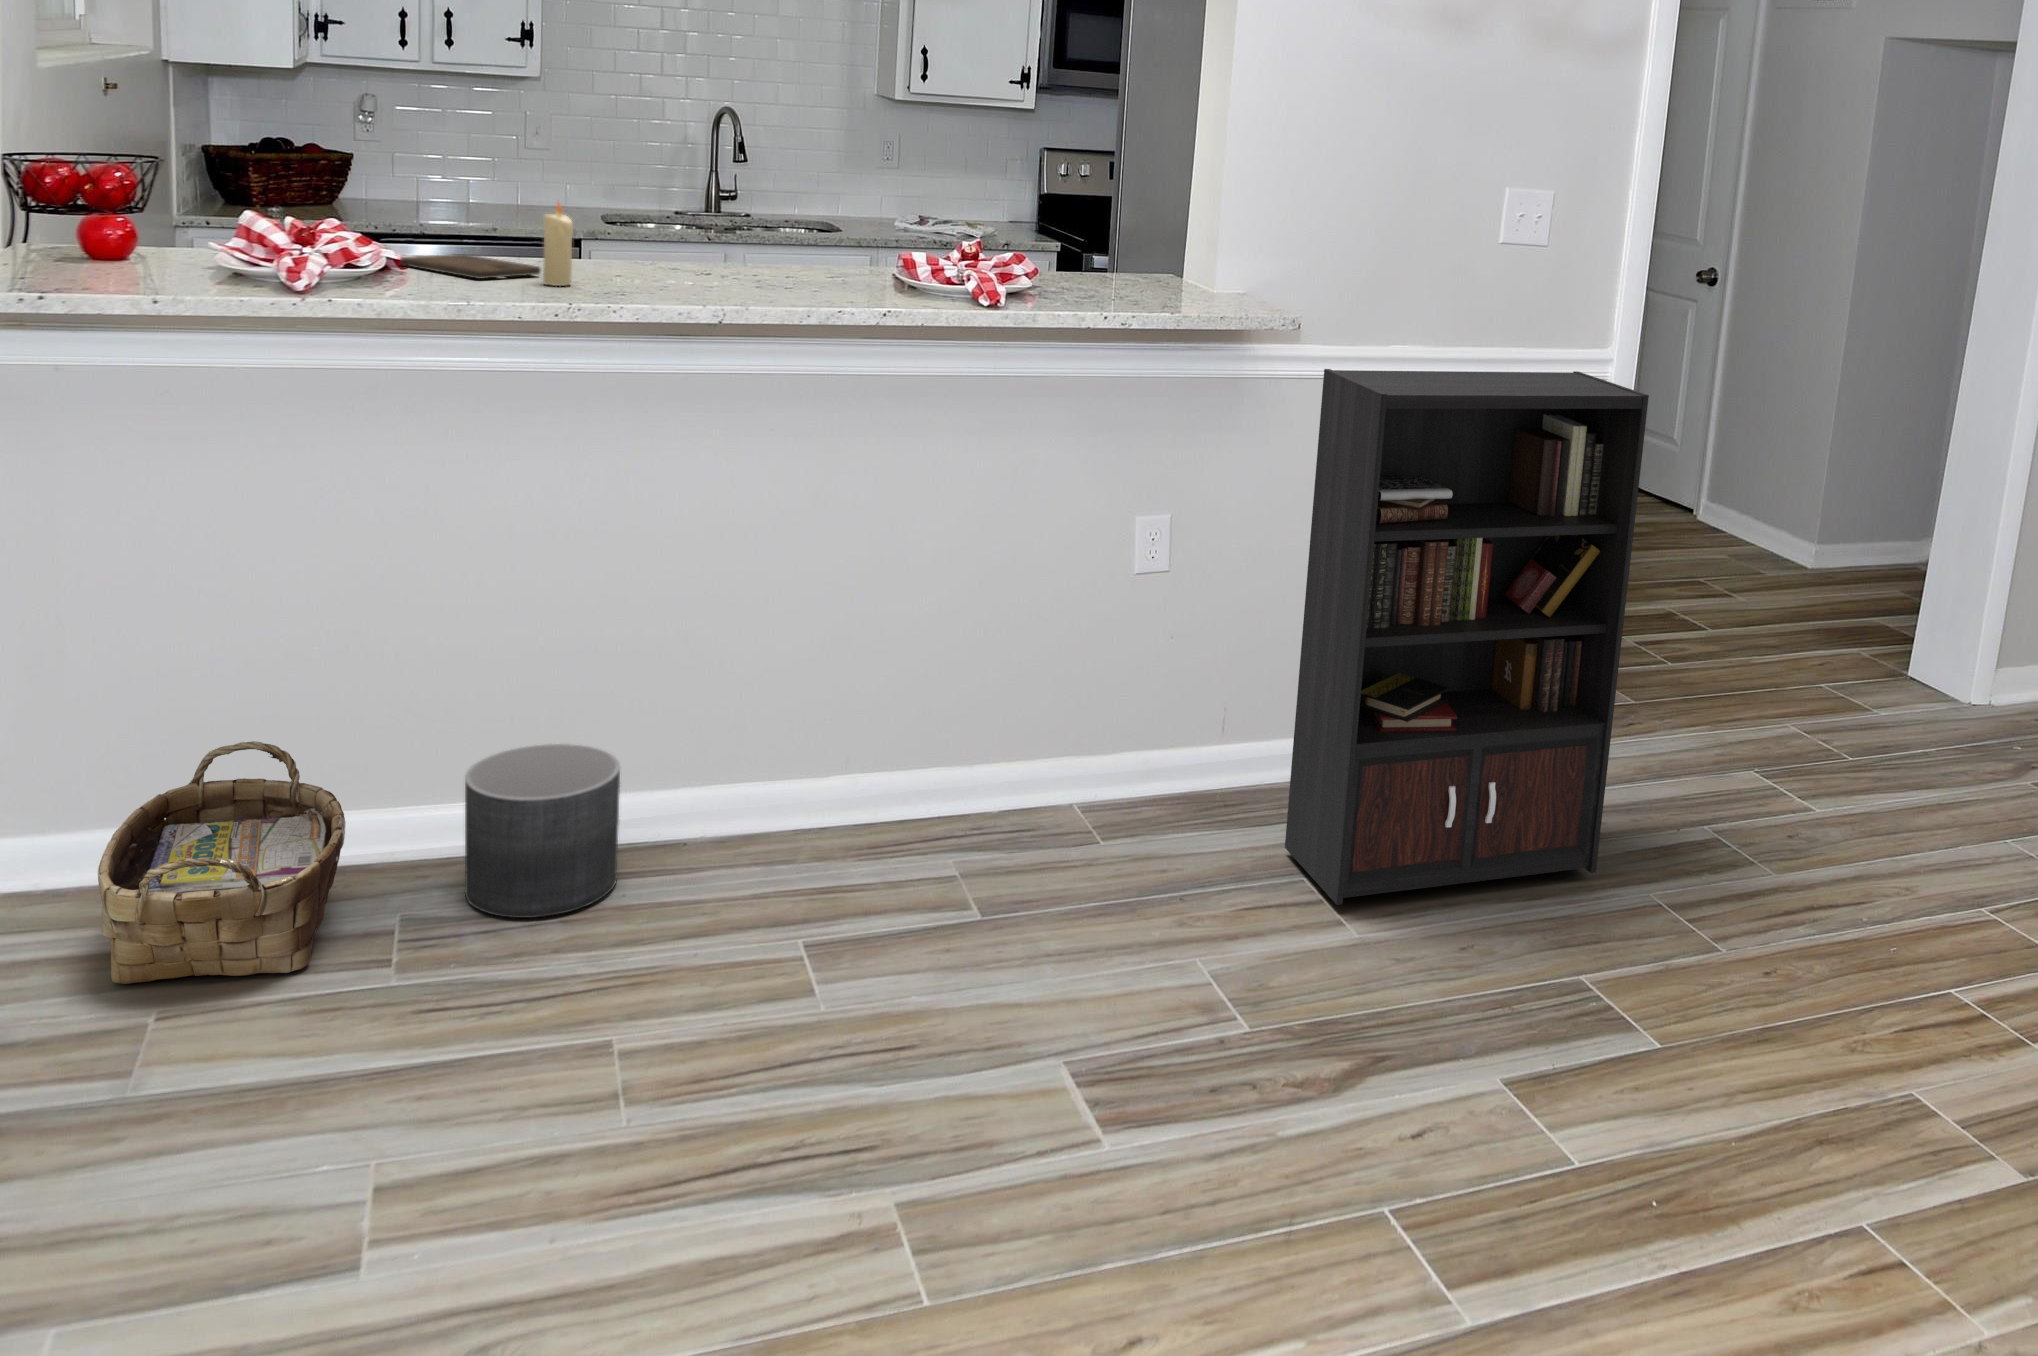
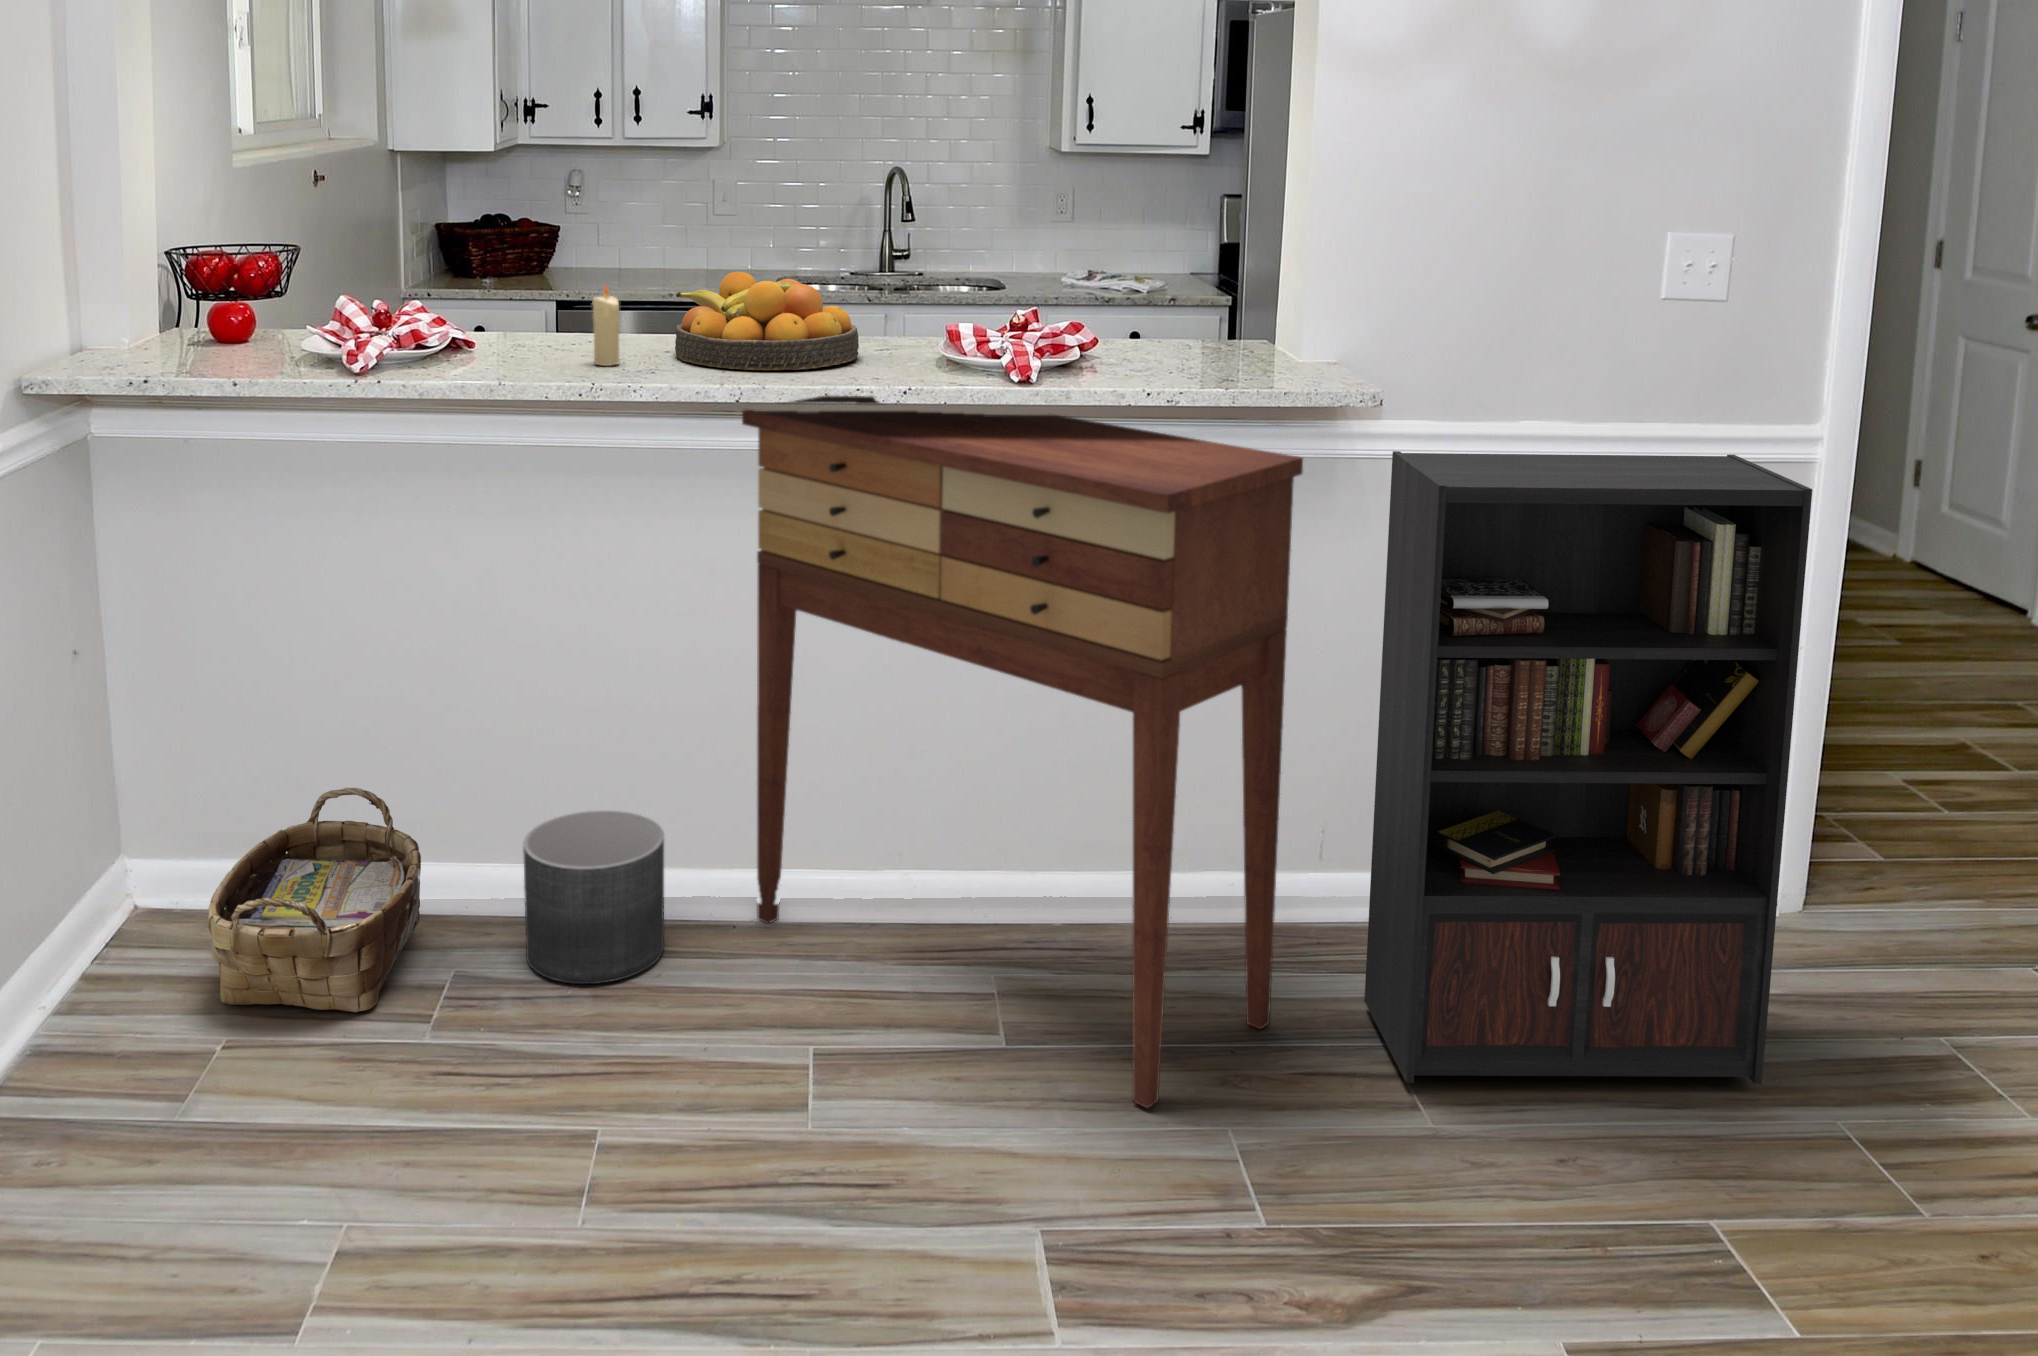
fruit bowl: none [619,195,814,293] -> present [675,272,859,370]
cutting board: present [400,254,541,279] -> none [486,334,601,360]
console table: none [703,313,1257,953] -> present [742,395,1303,1108]

